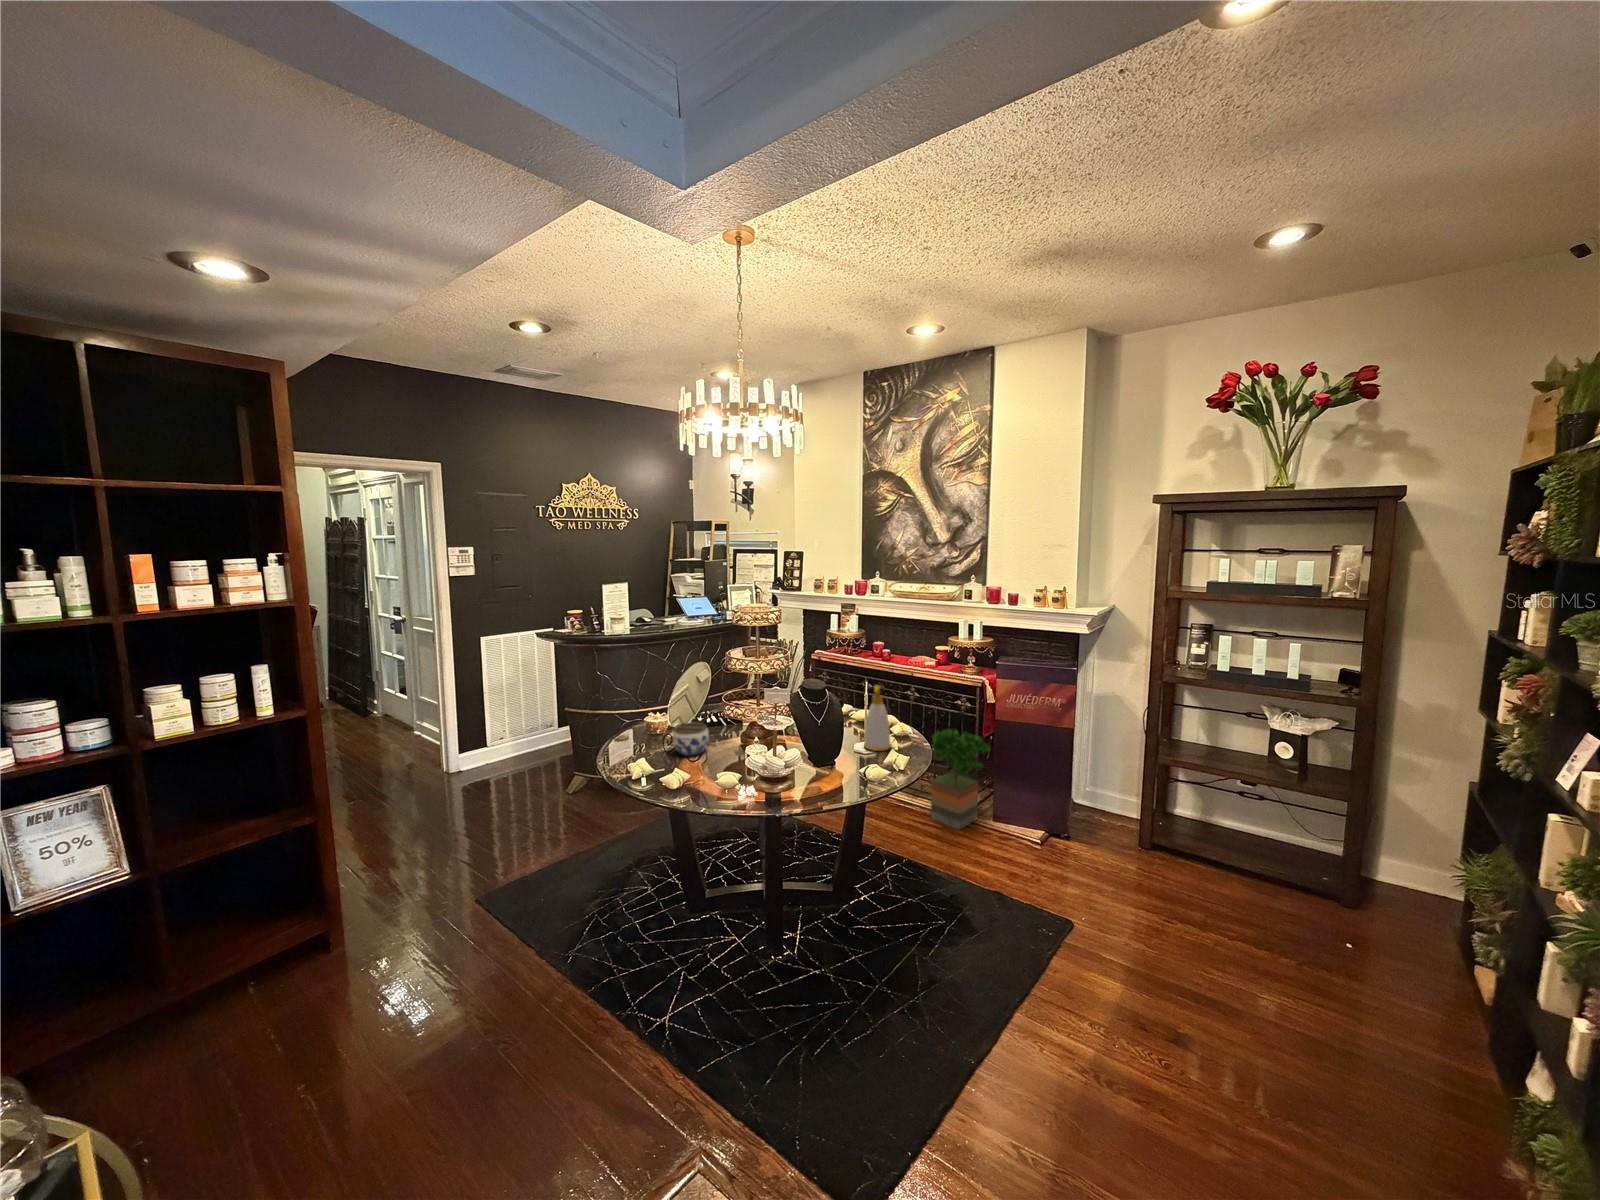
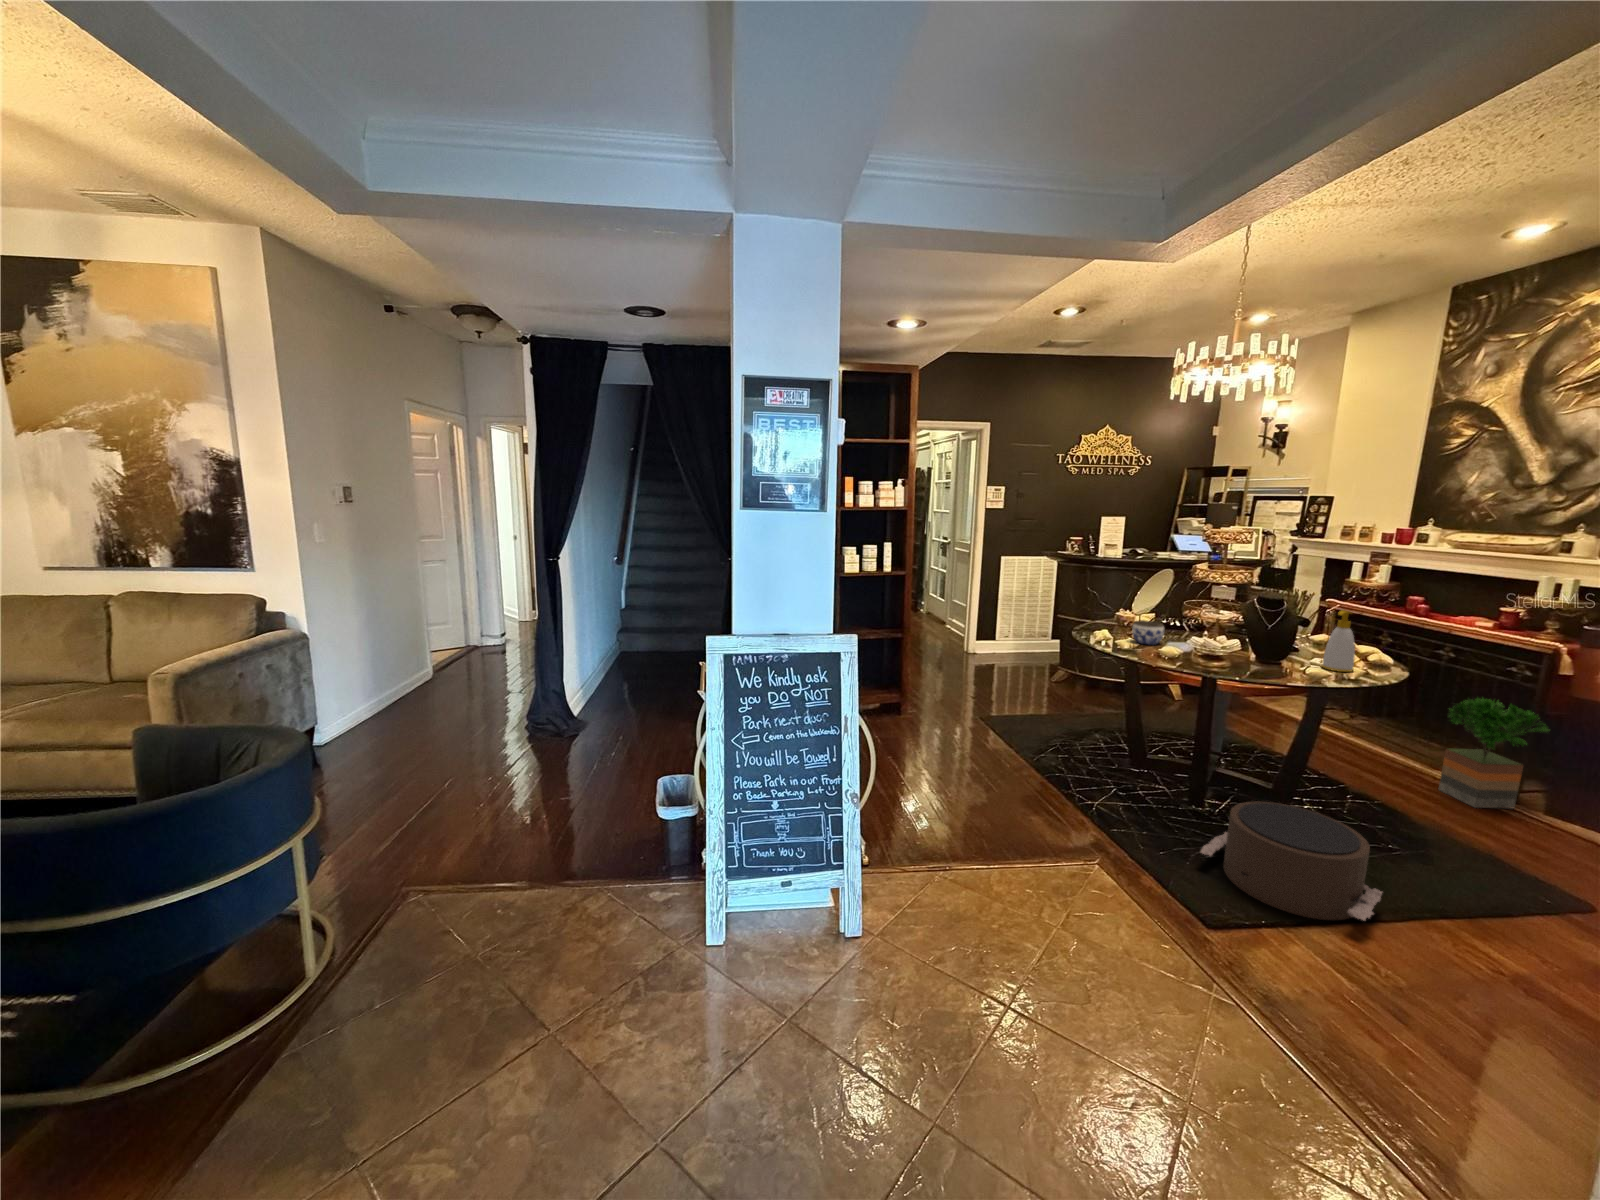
pouf: none [824,937,1006,1114] -> present [1201,802,1382,921]

